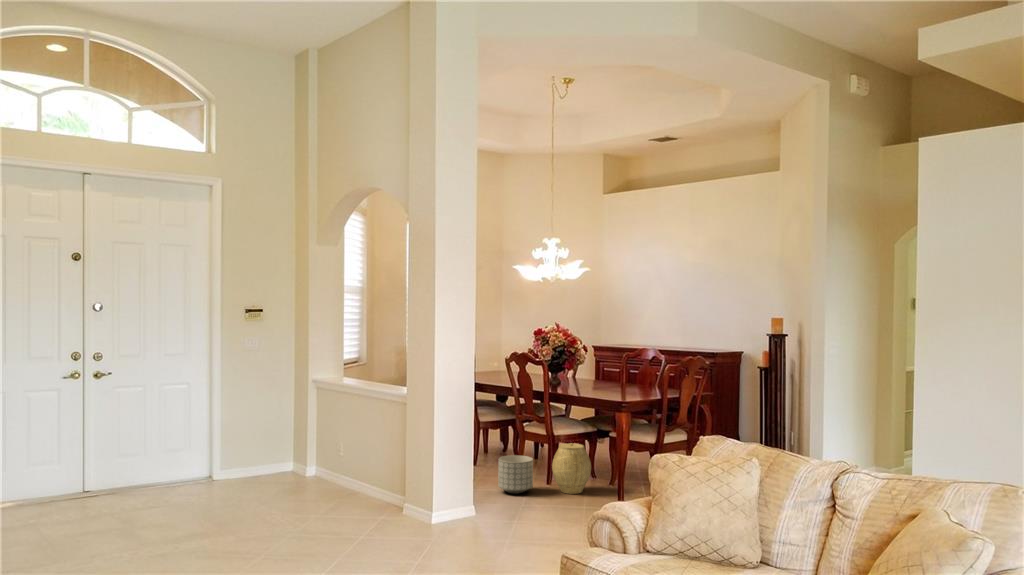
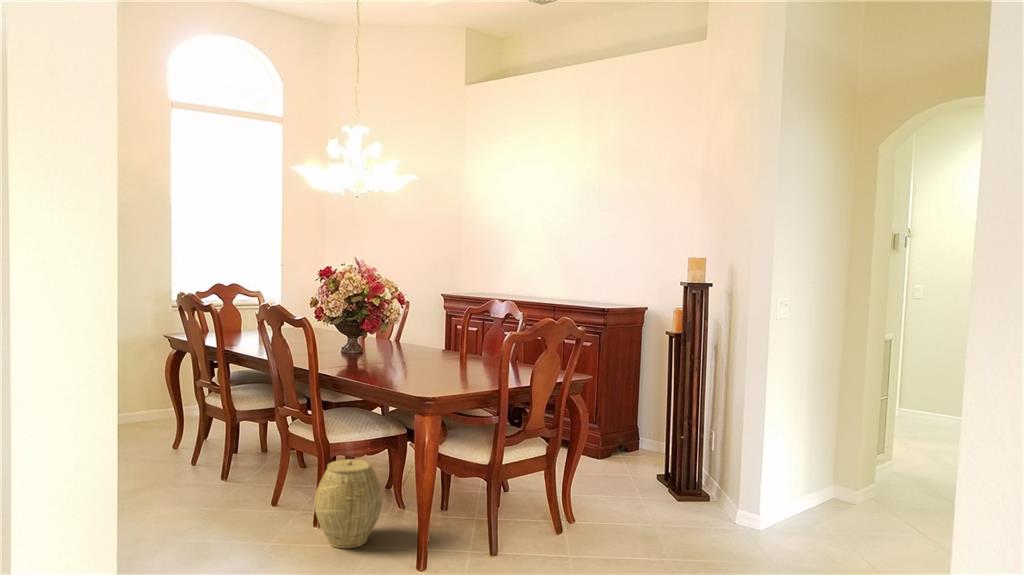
planter: present [498,455,533,494] -> none [216,479,280,549]

